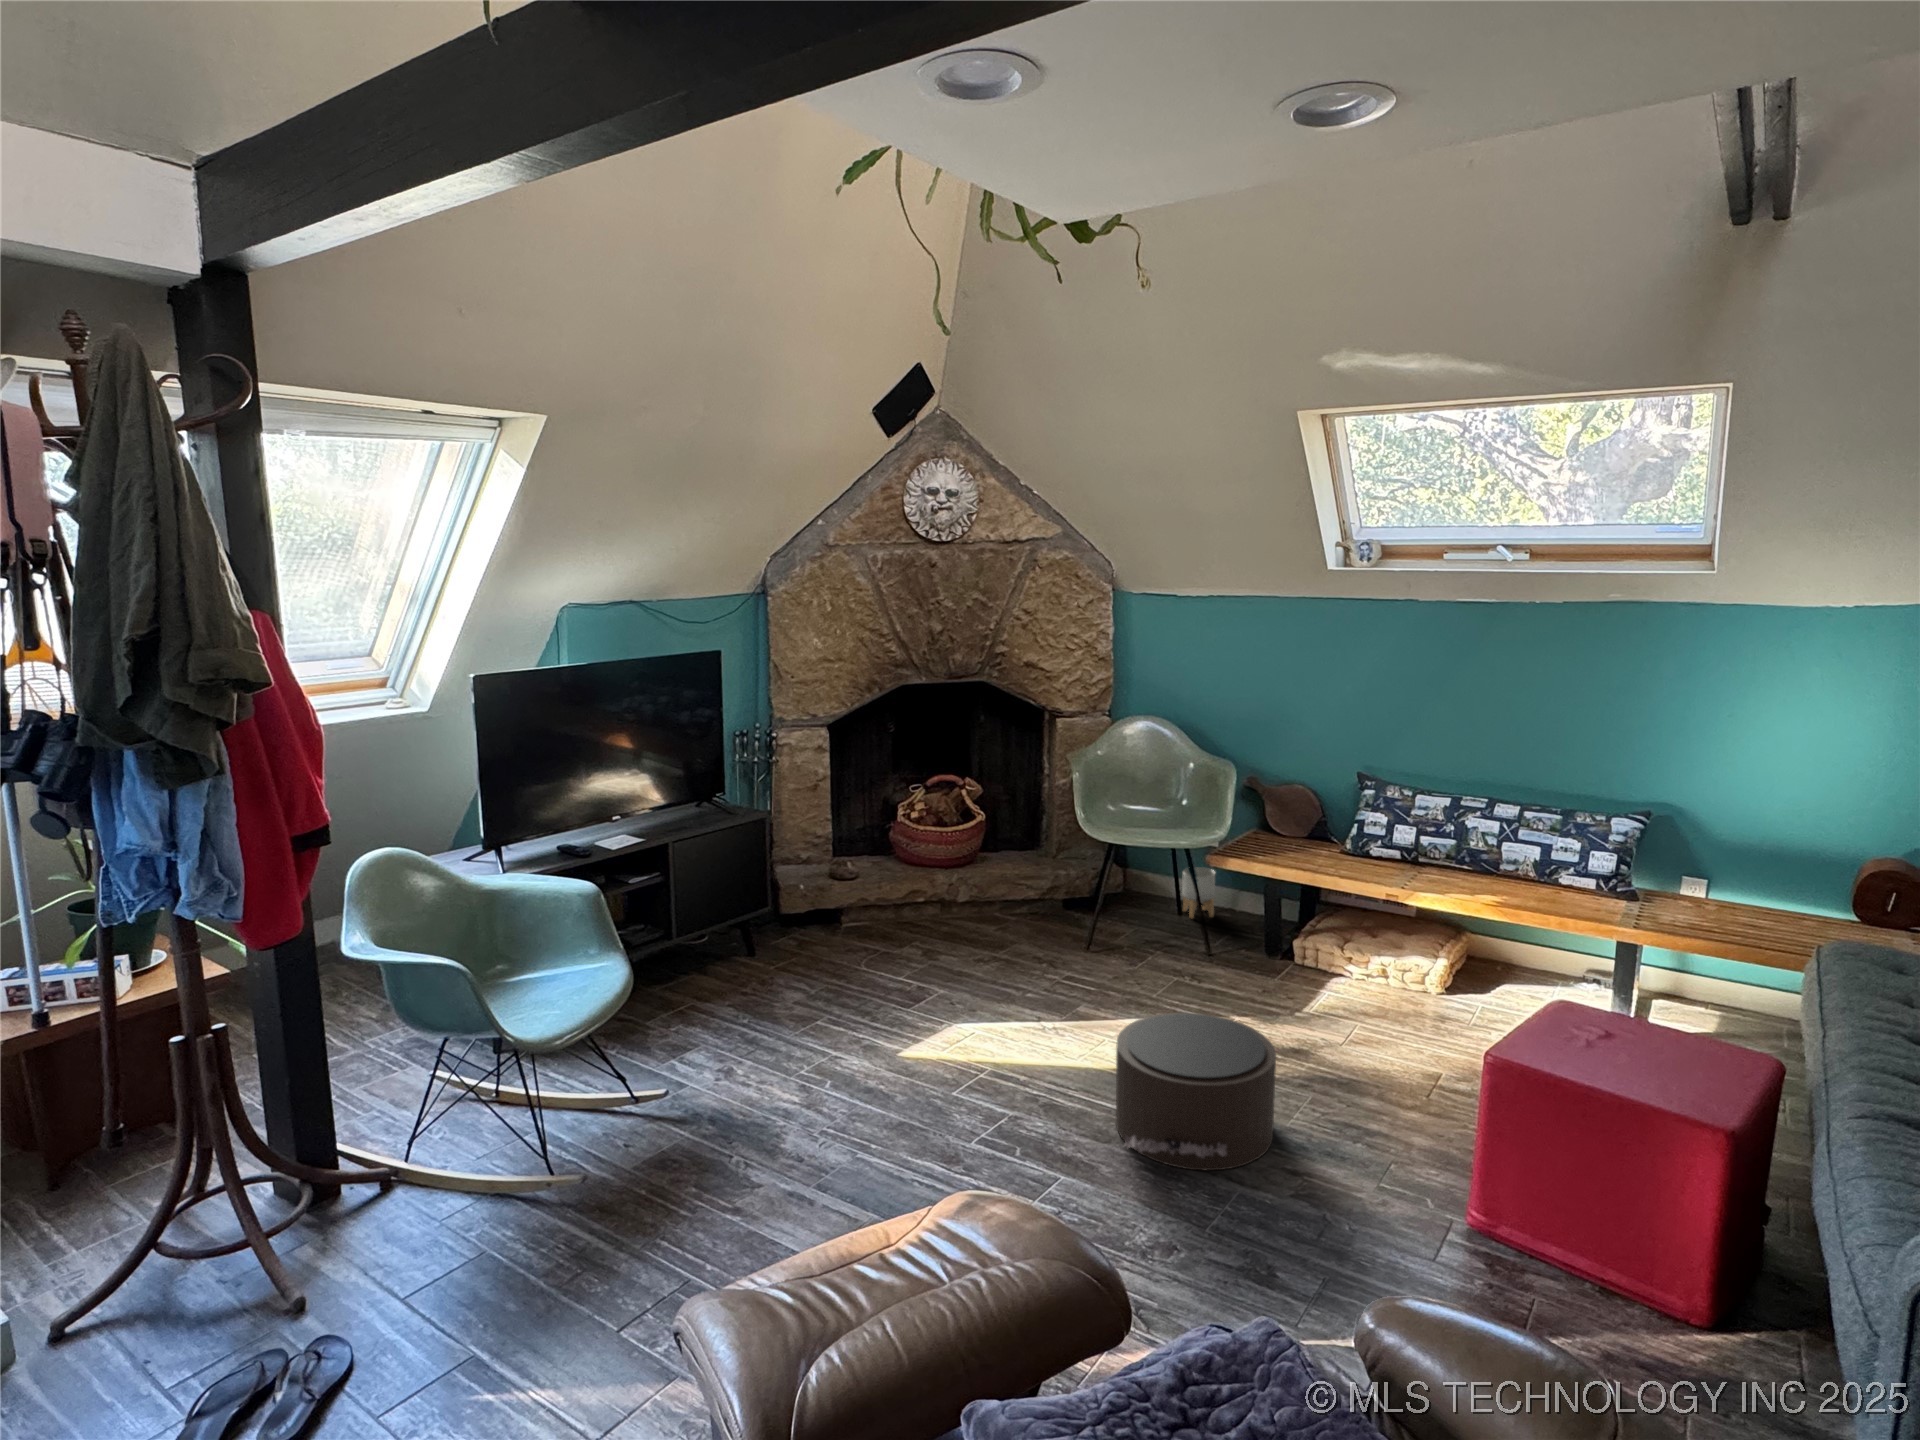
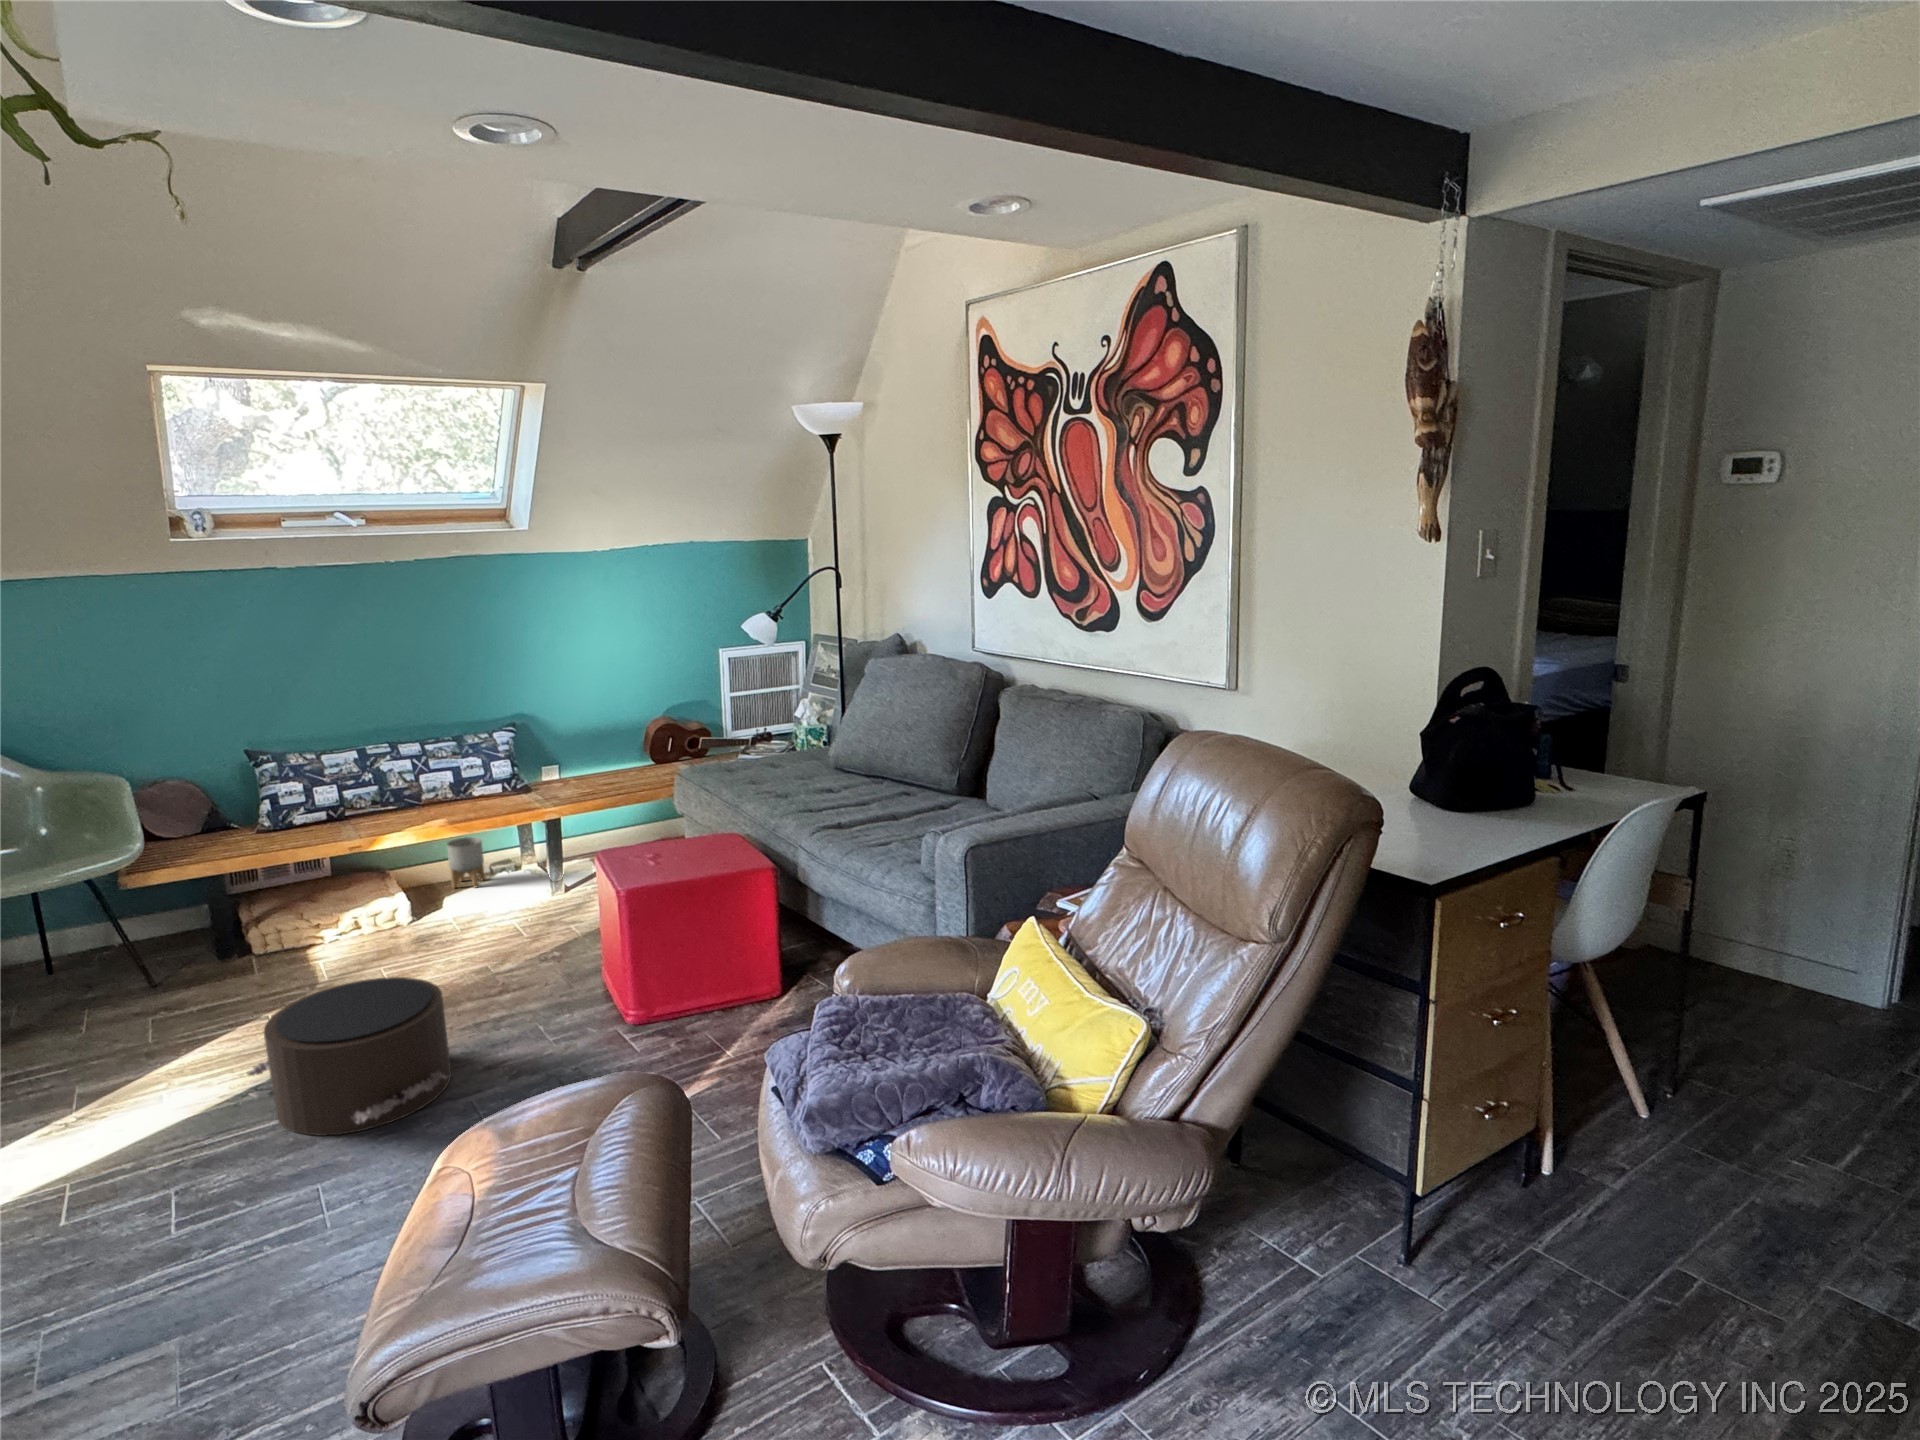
planter: present [1182,867,1215,918] -> present [447,837,485,888]

